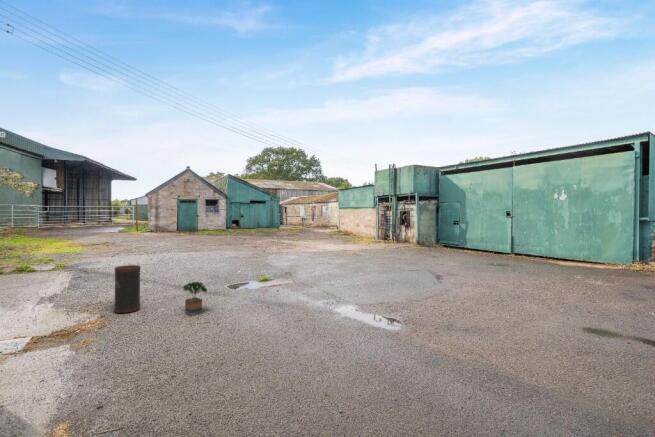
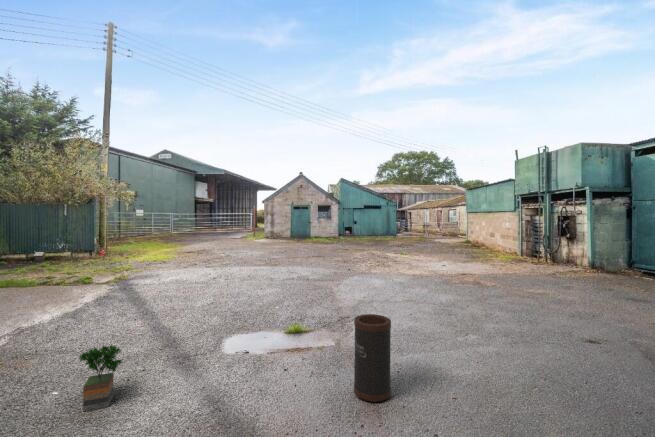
trash can: present [114,265,140,313] -> present [354,314,391,403]

